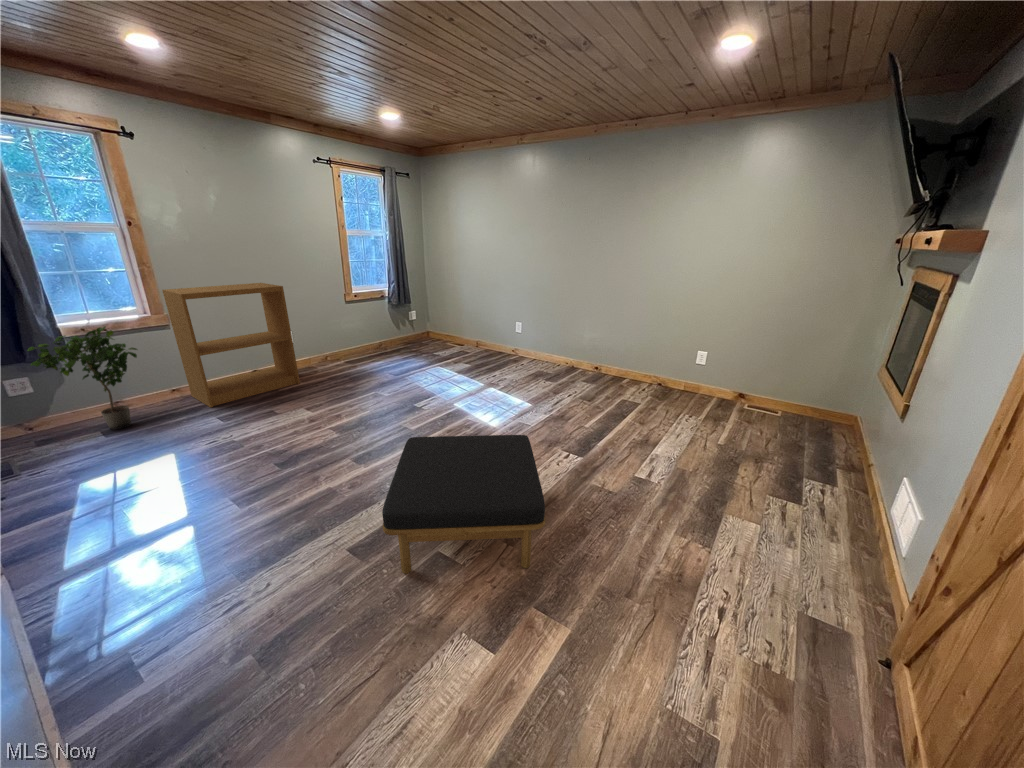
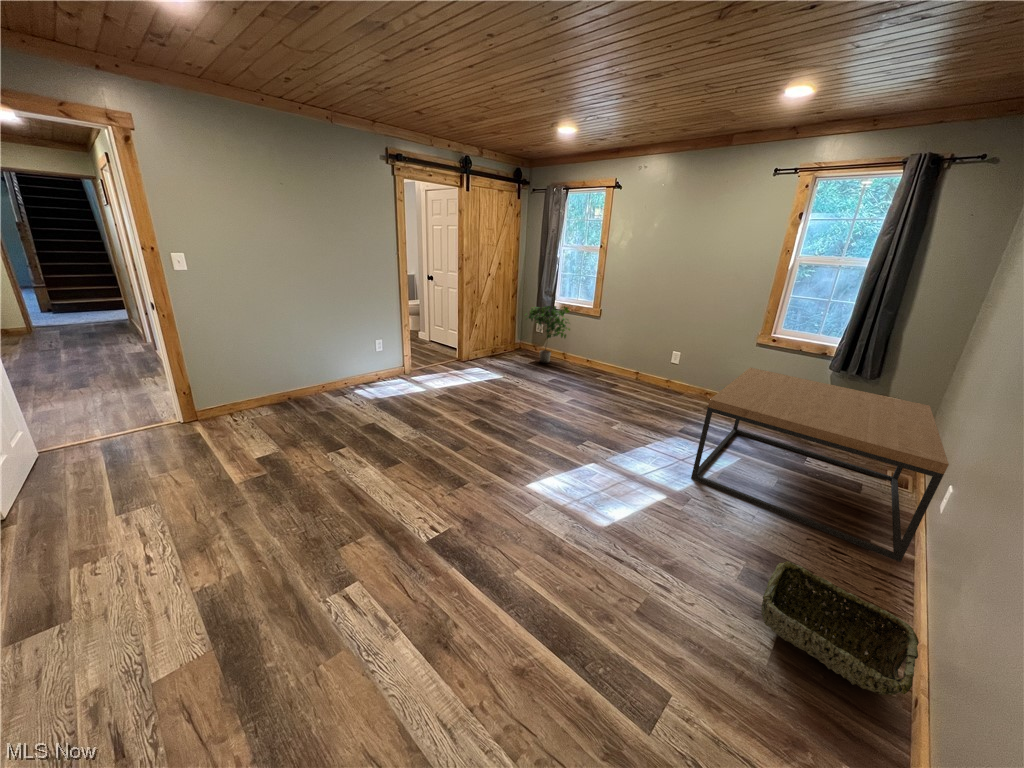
bookshelf: present [162,283,300,407] -> none [573,292,663,392]
coffee table: none [397,302,526,380] -> present [691,368,949,562]
woven basket: none [564,352,605,380] -> present [761,561,919,695]
ottoman: present [382,435,545,574] -> none [284,392,424,483]

